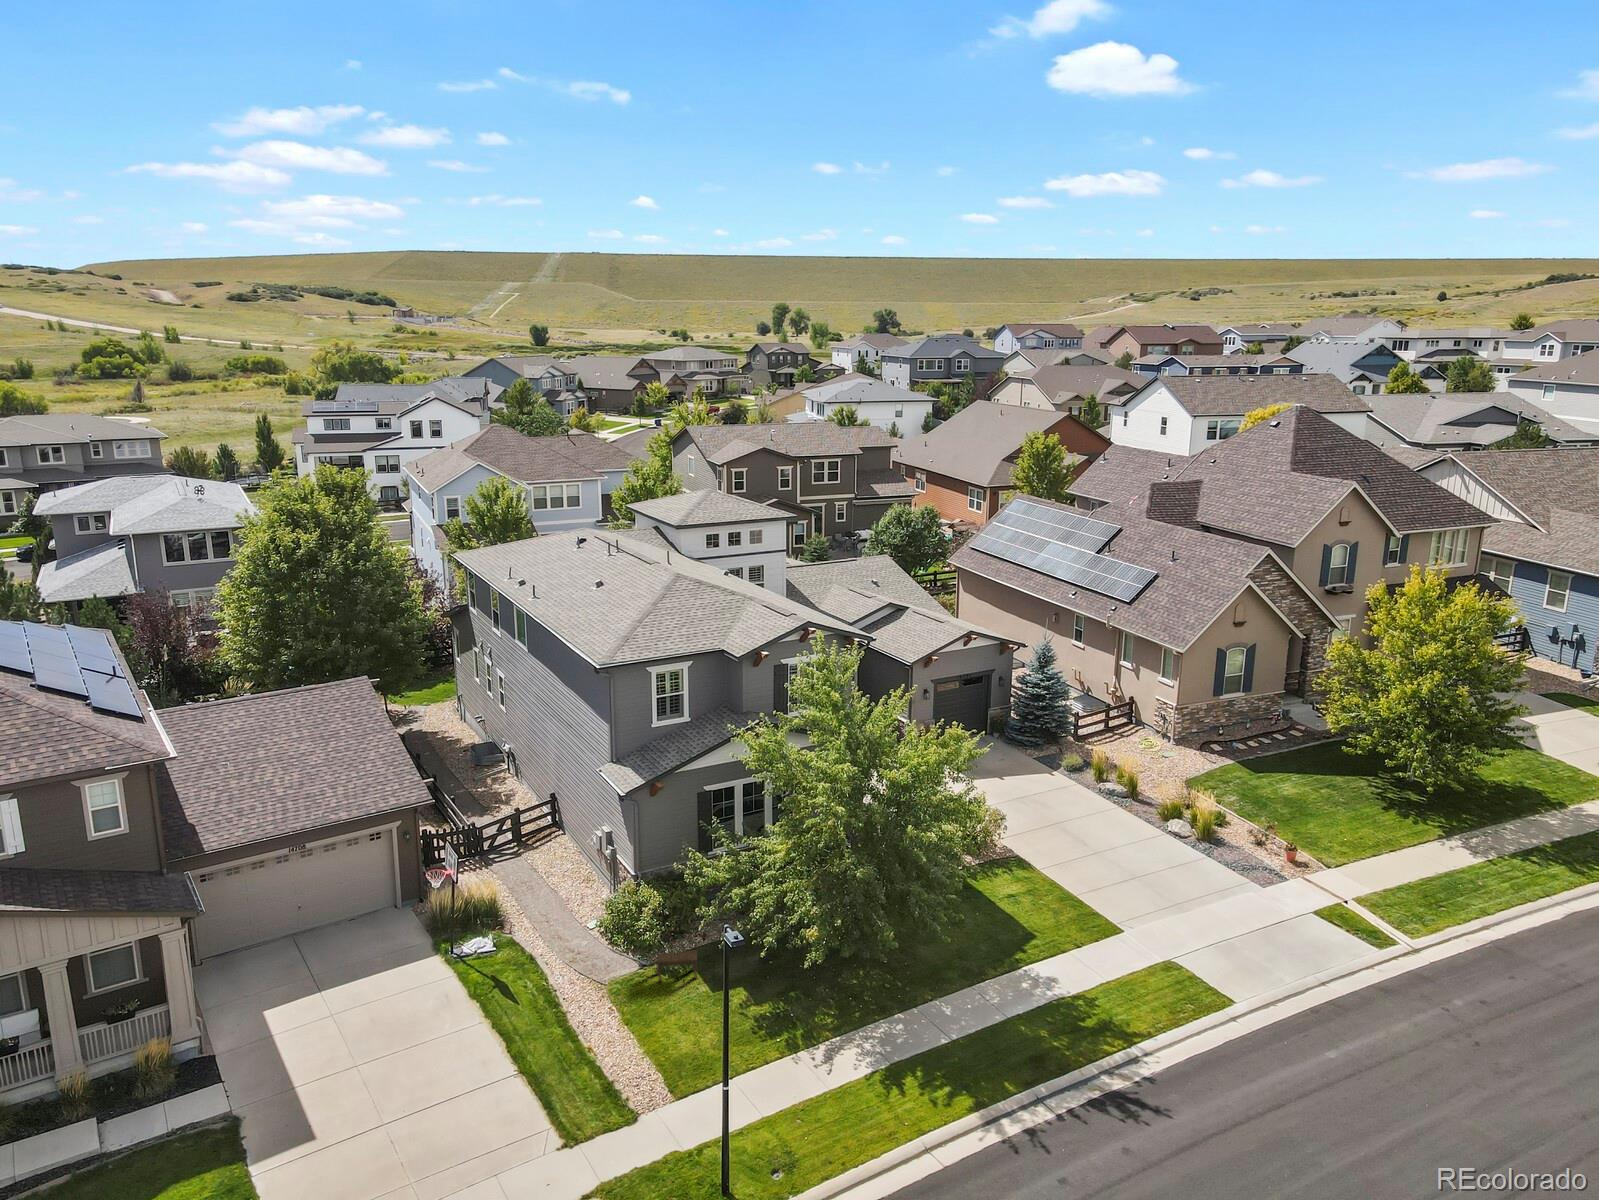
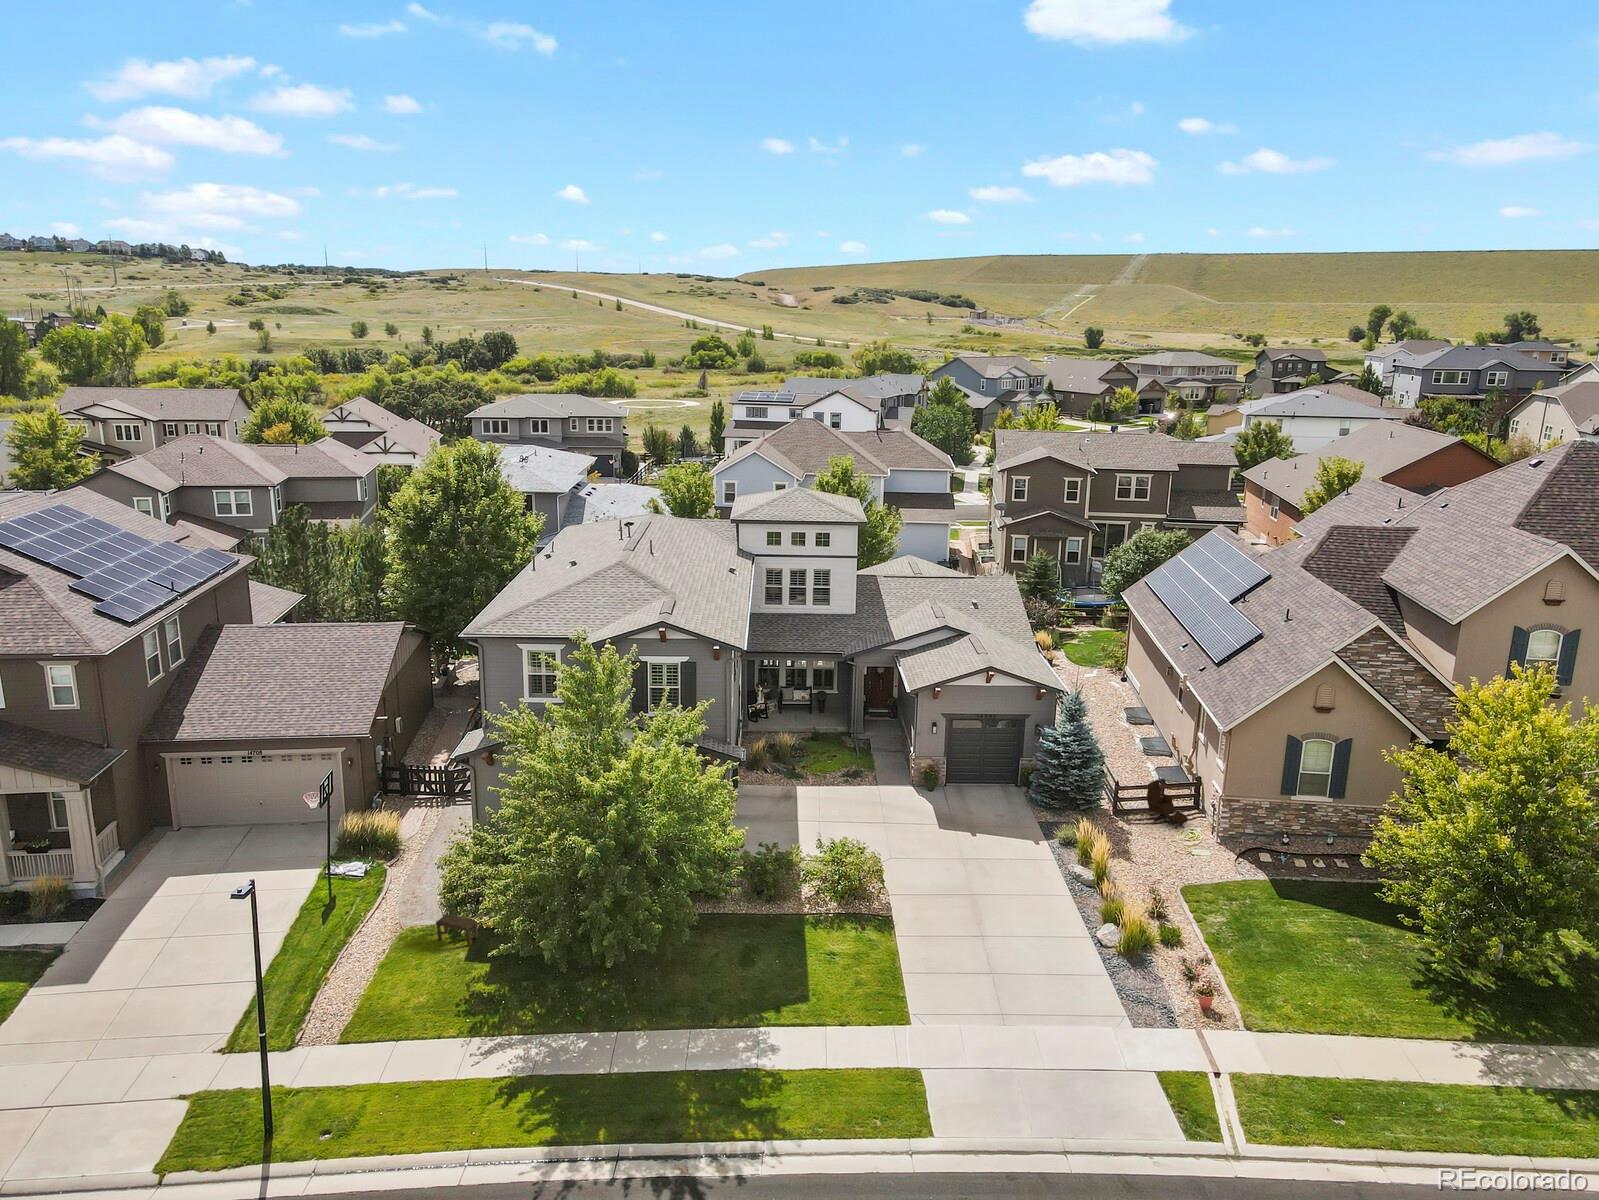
lounge chair: none [1110,704,1143,741] -> present [1147,780,1188,828]

